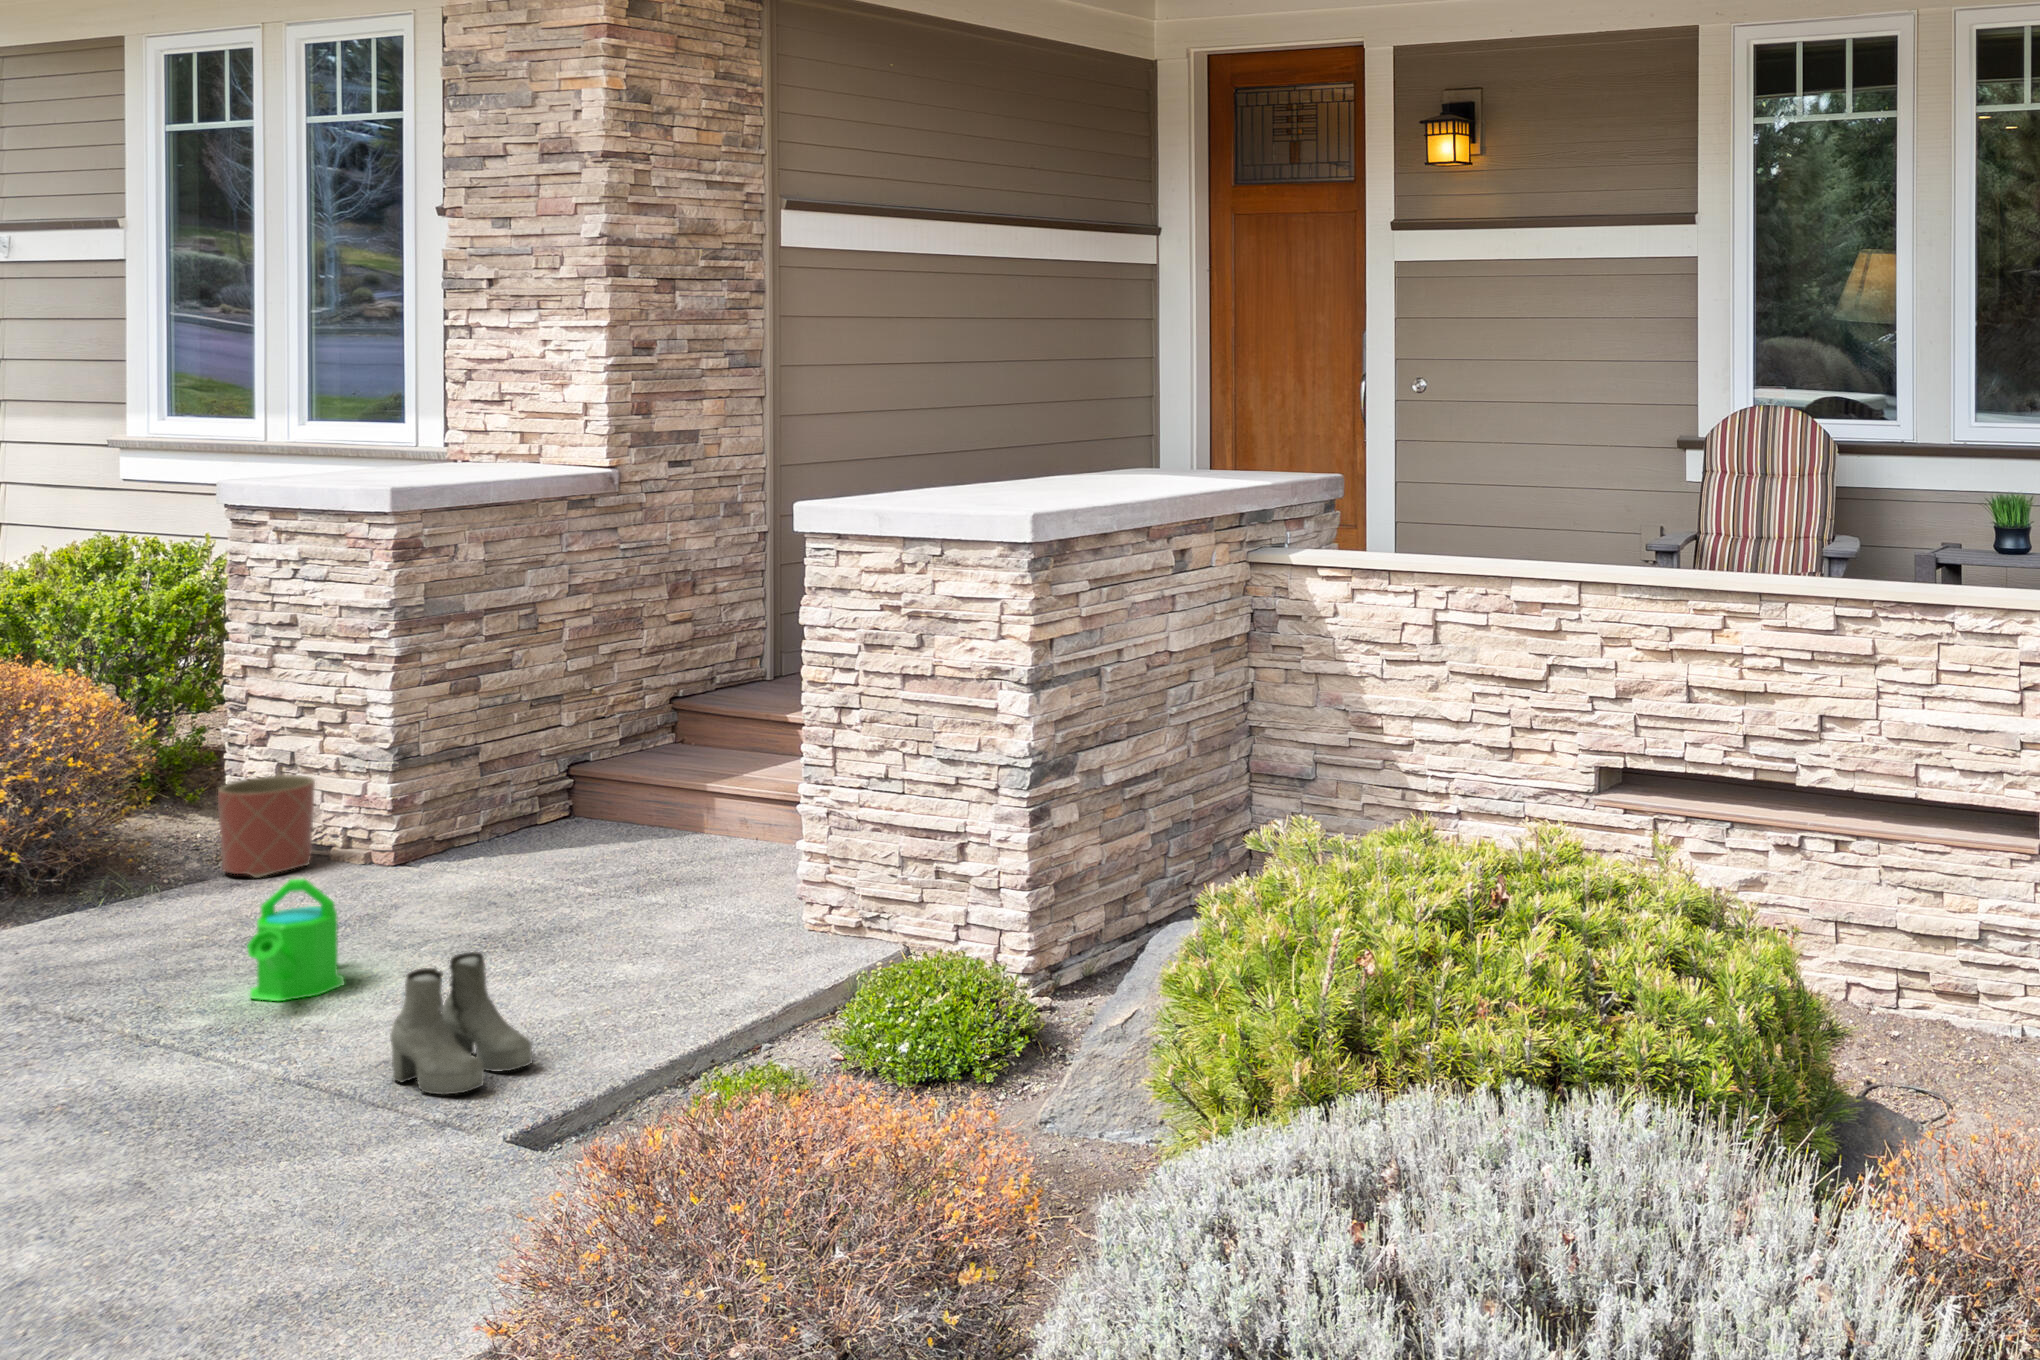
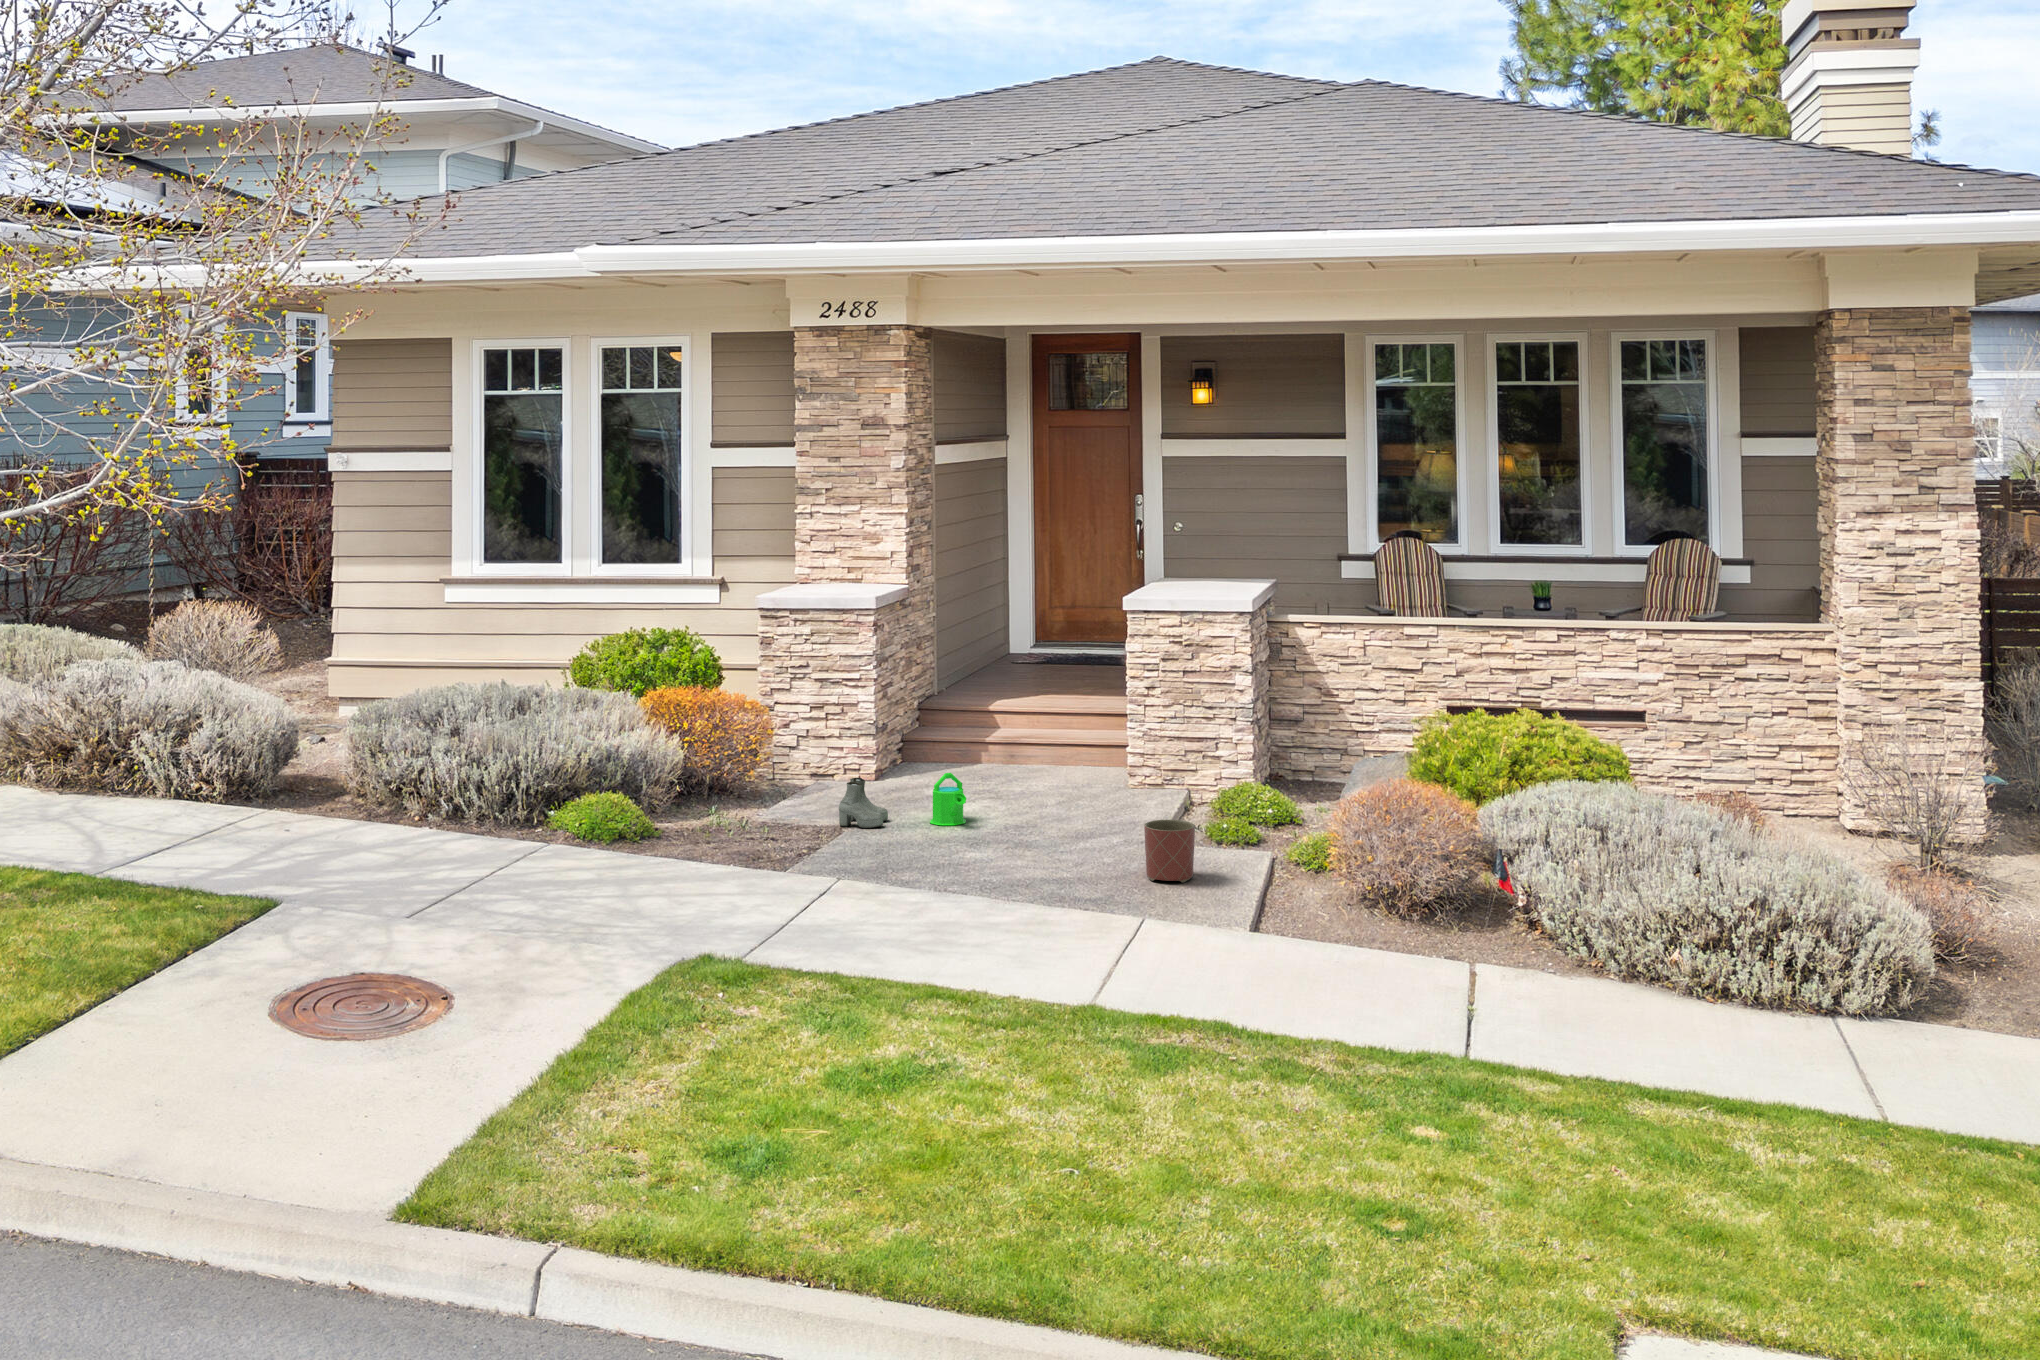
planter: present [218,775,315,878] -> present [1144,820,1195,883]
boots: present [390,952,532,1095] -> present [839,778,888,828]

